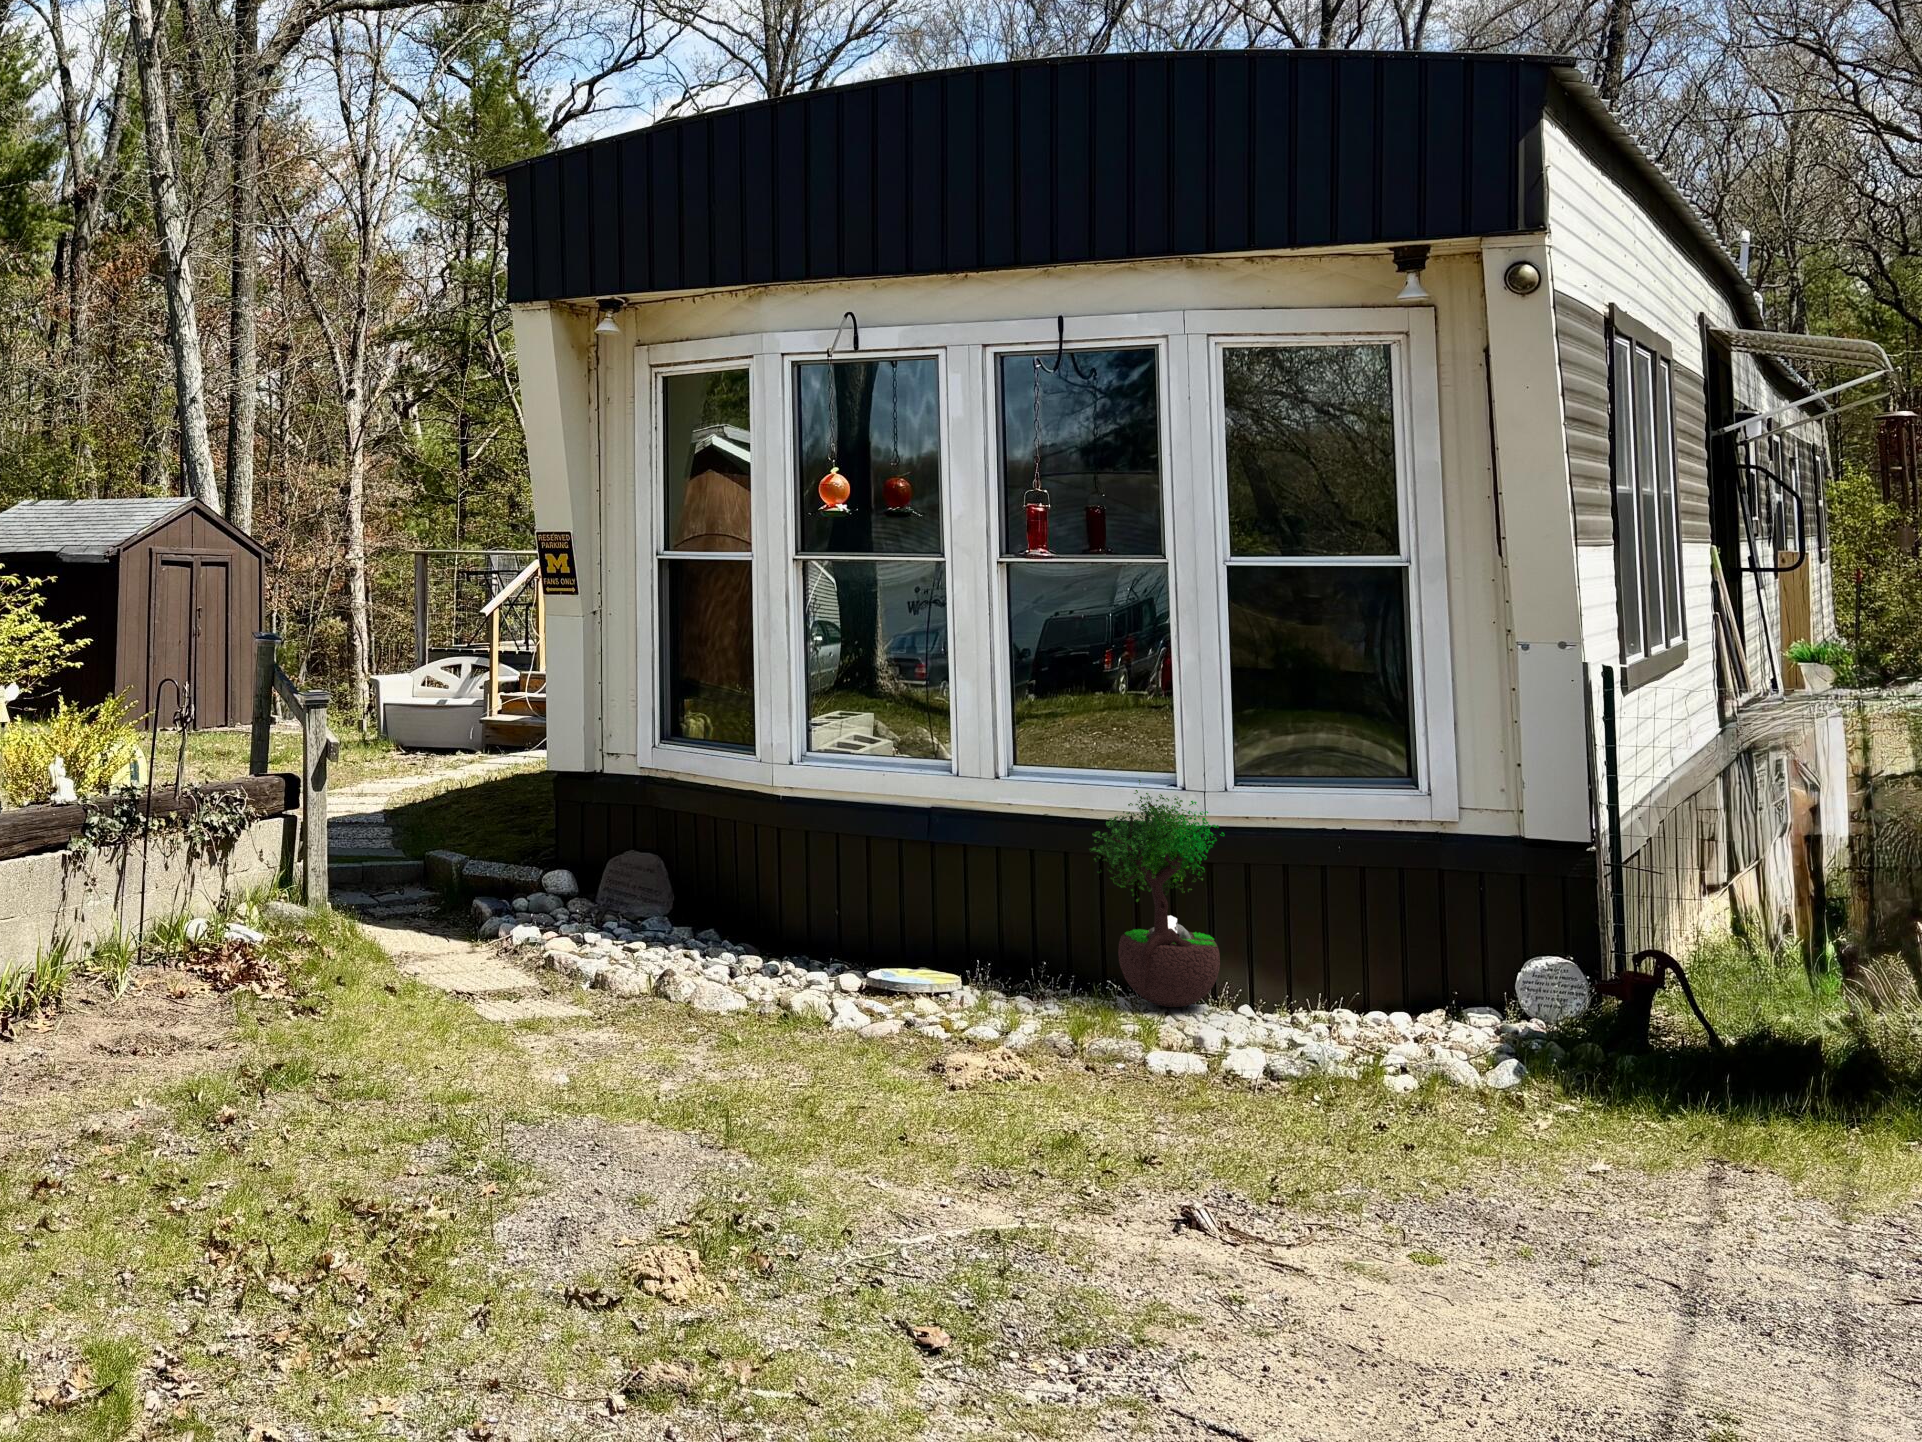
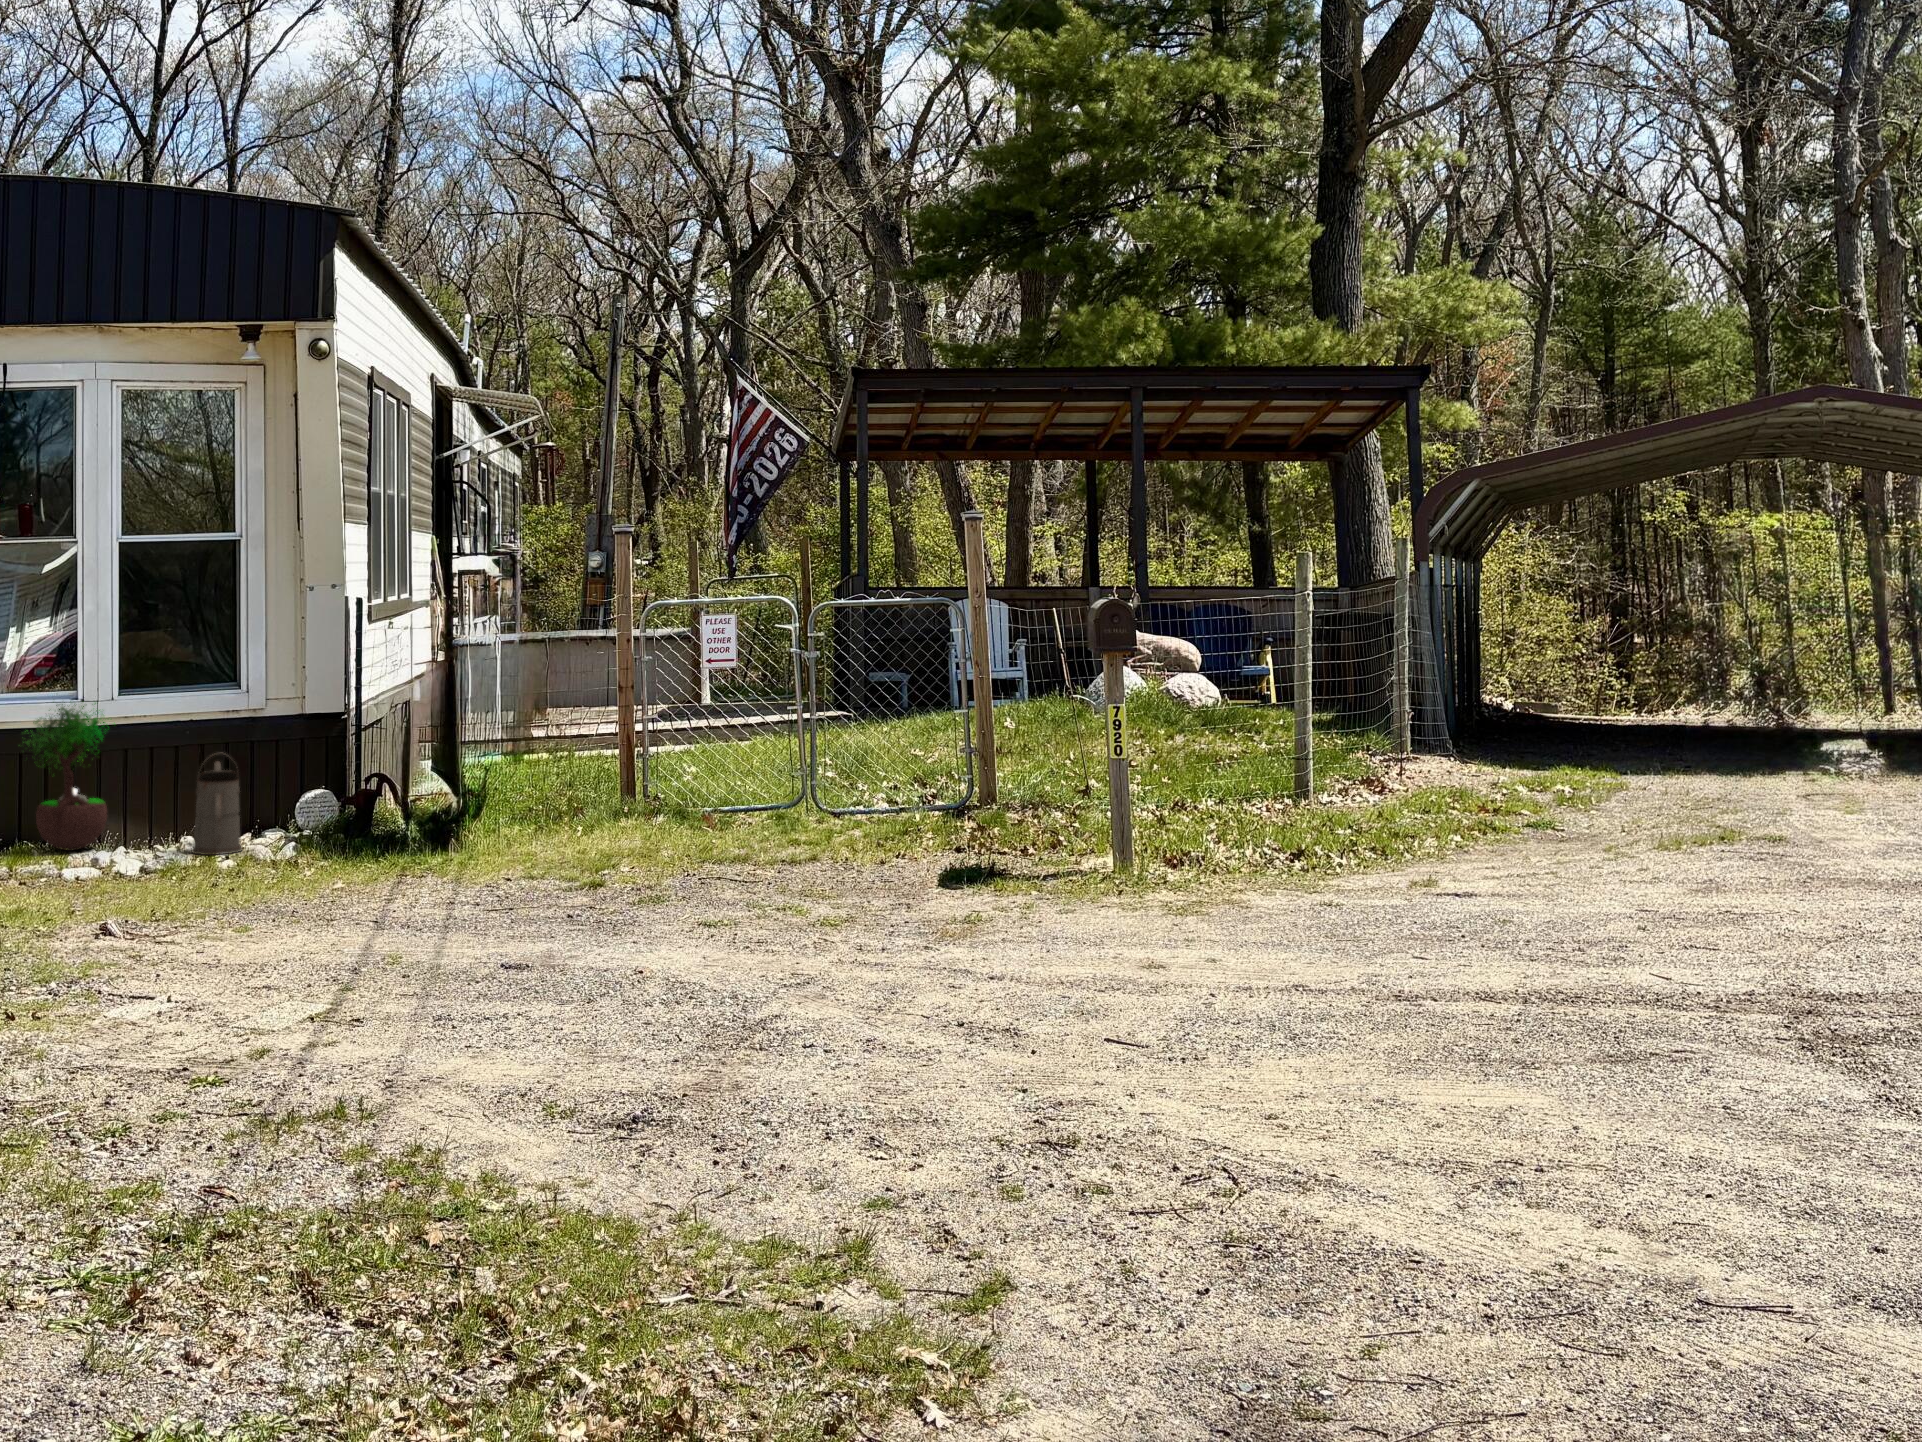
watering can: none [1346,897,1428,1058] -> present [191,756,242,855]

